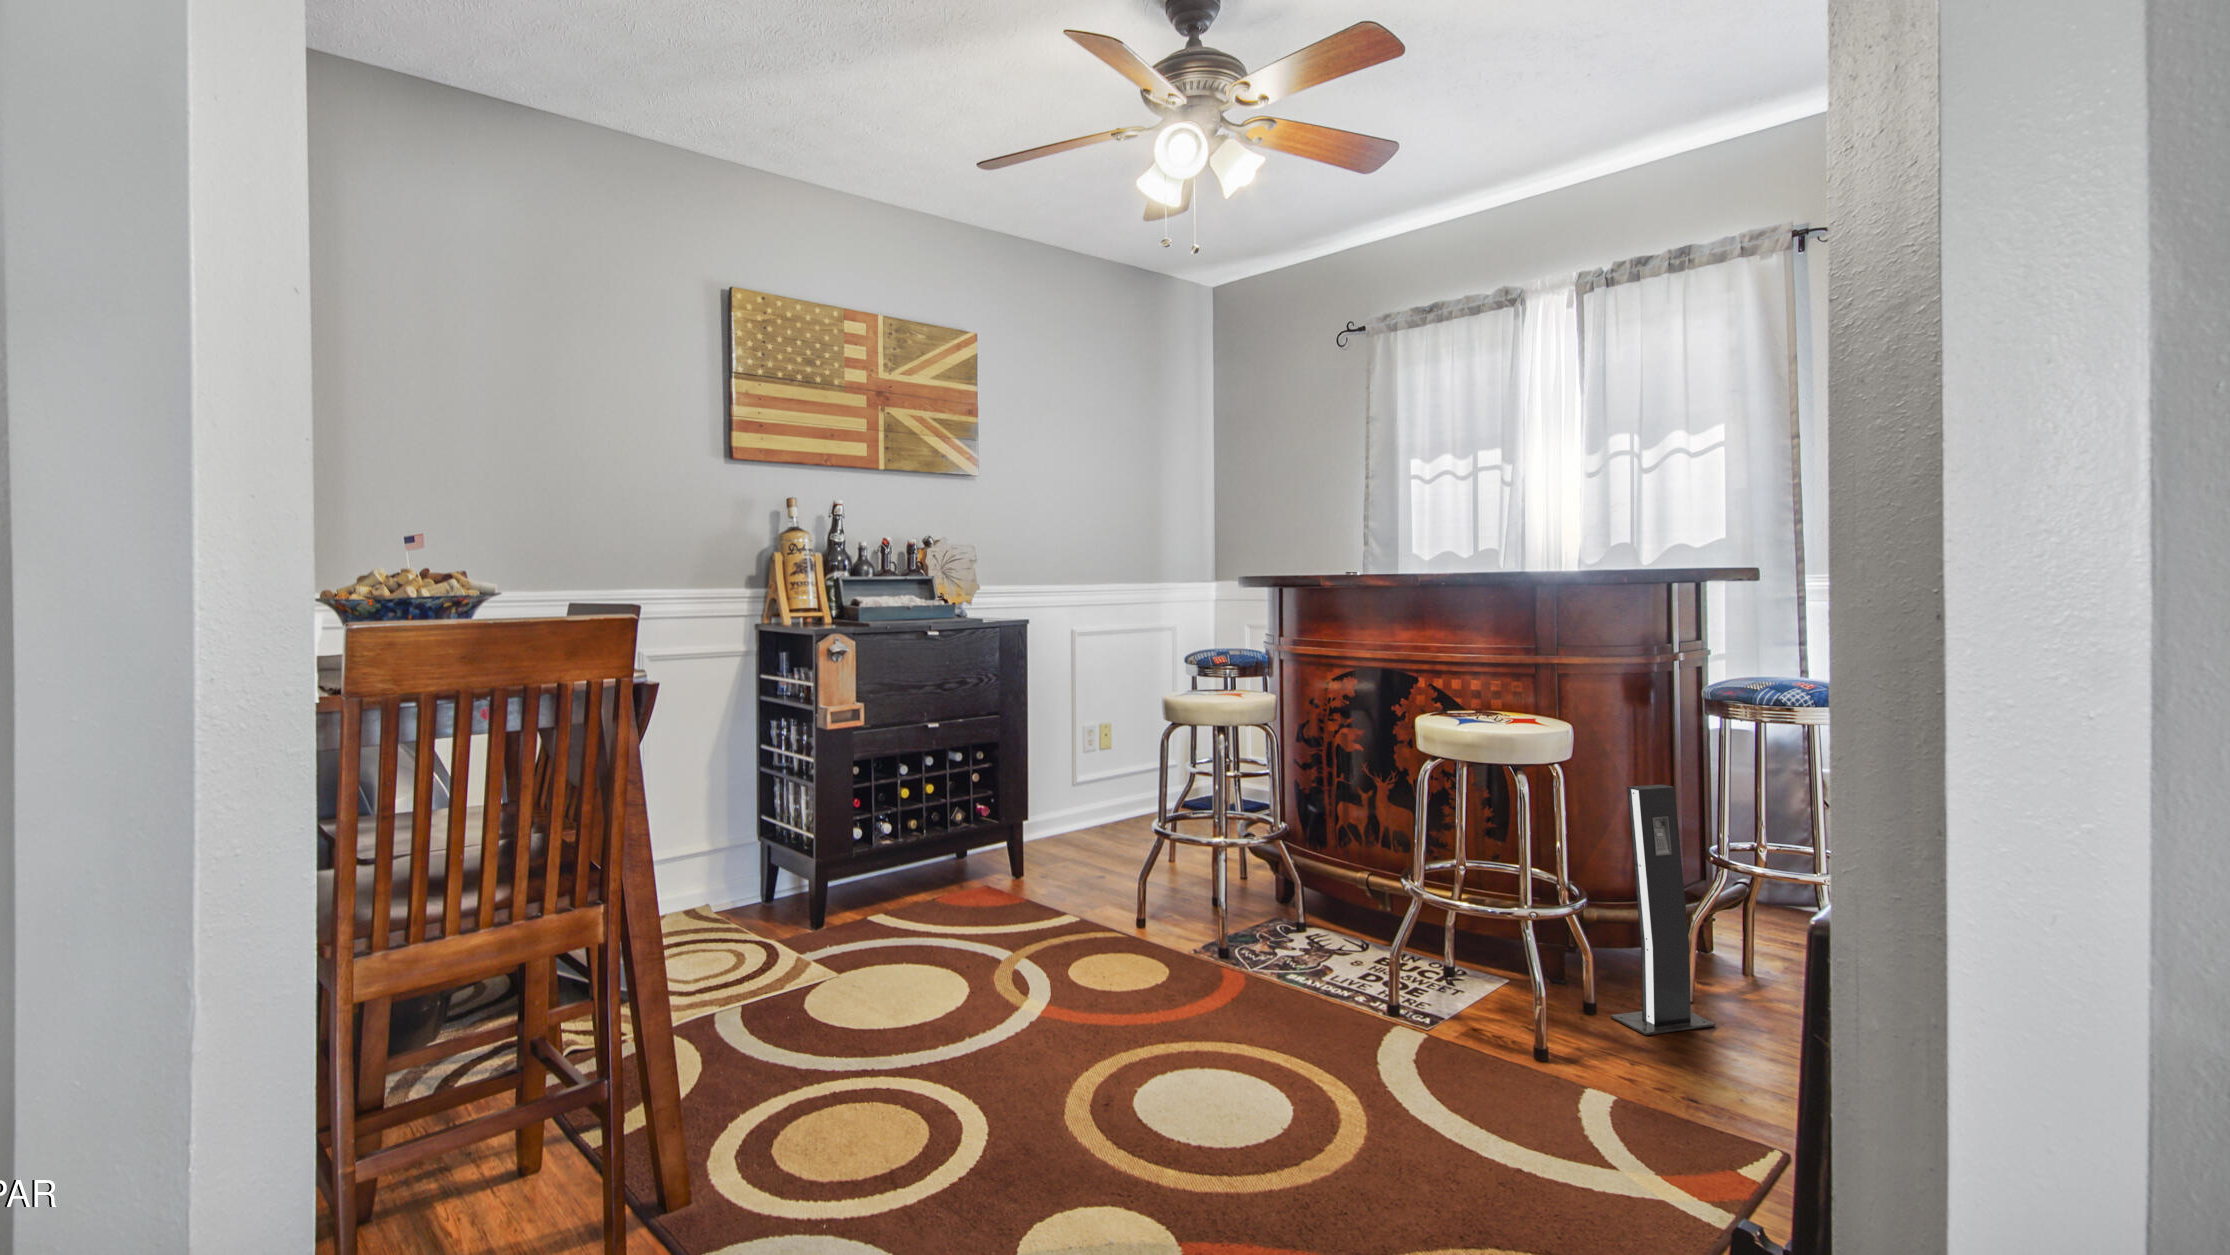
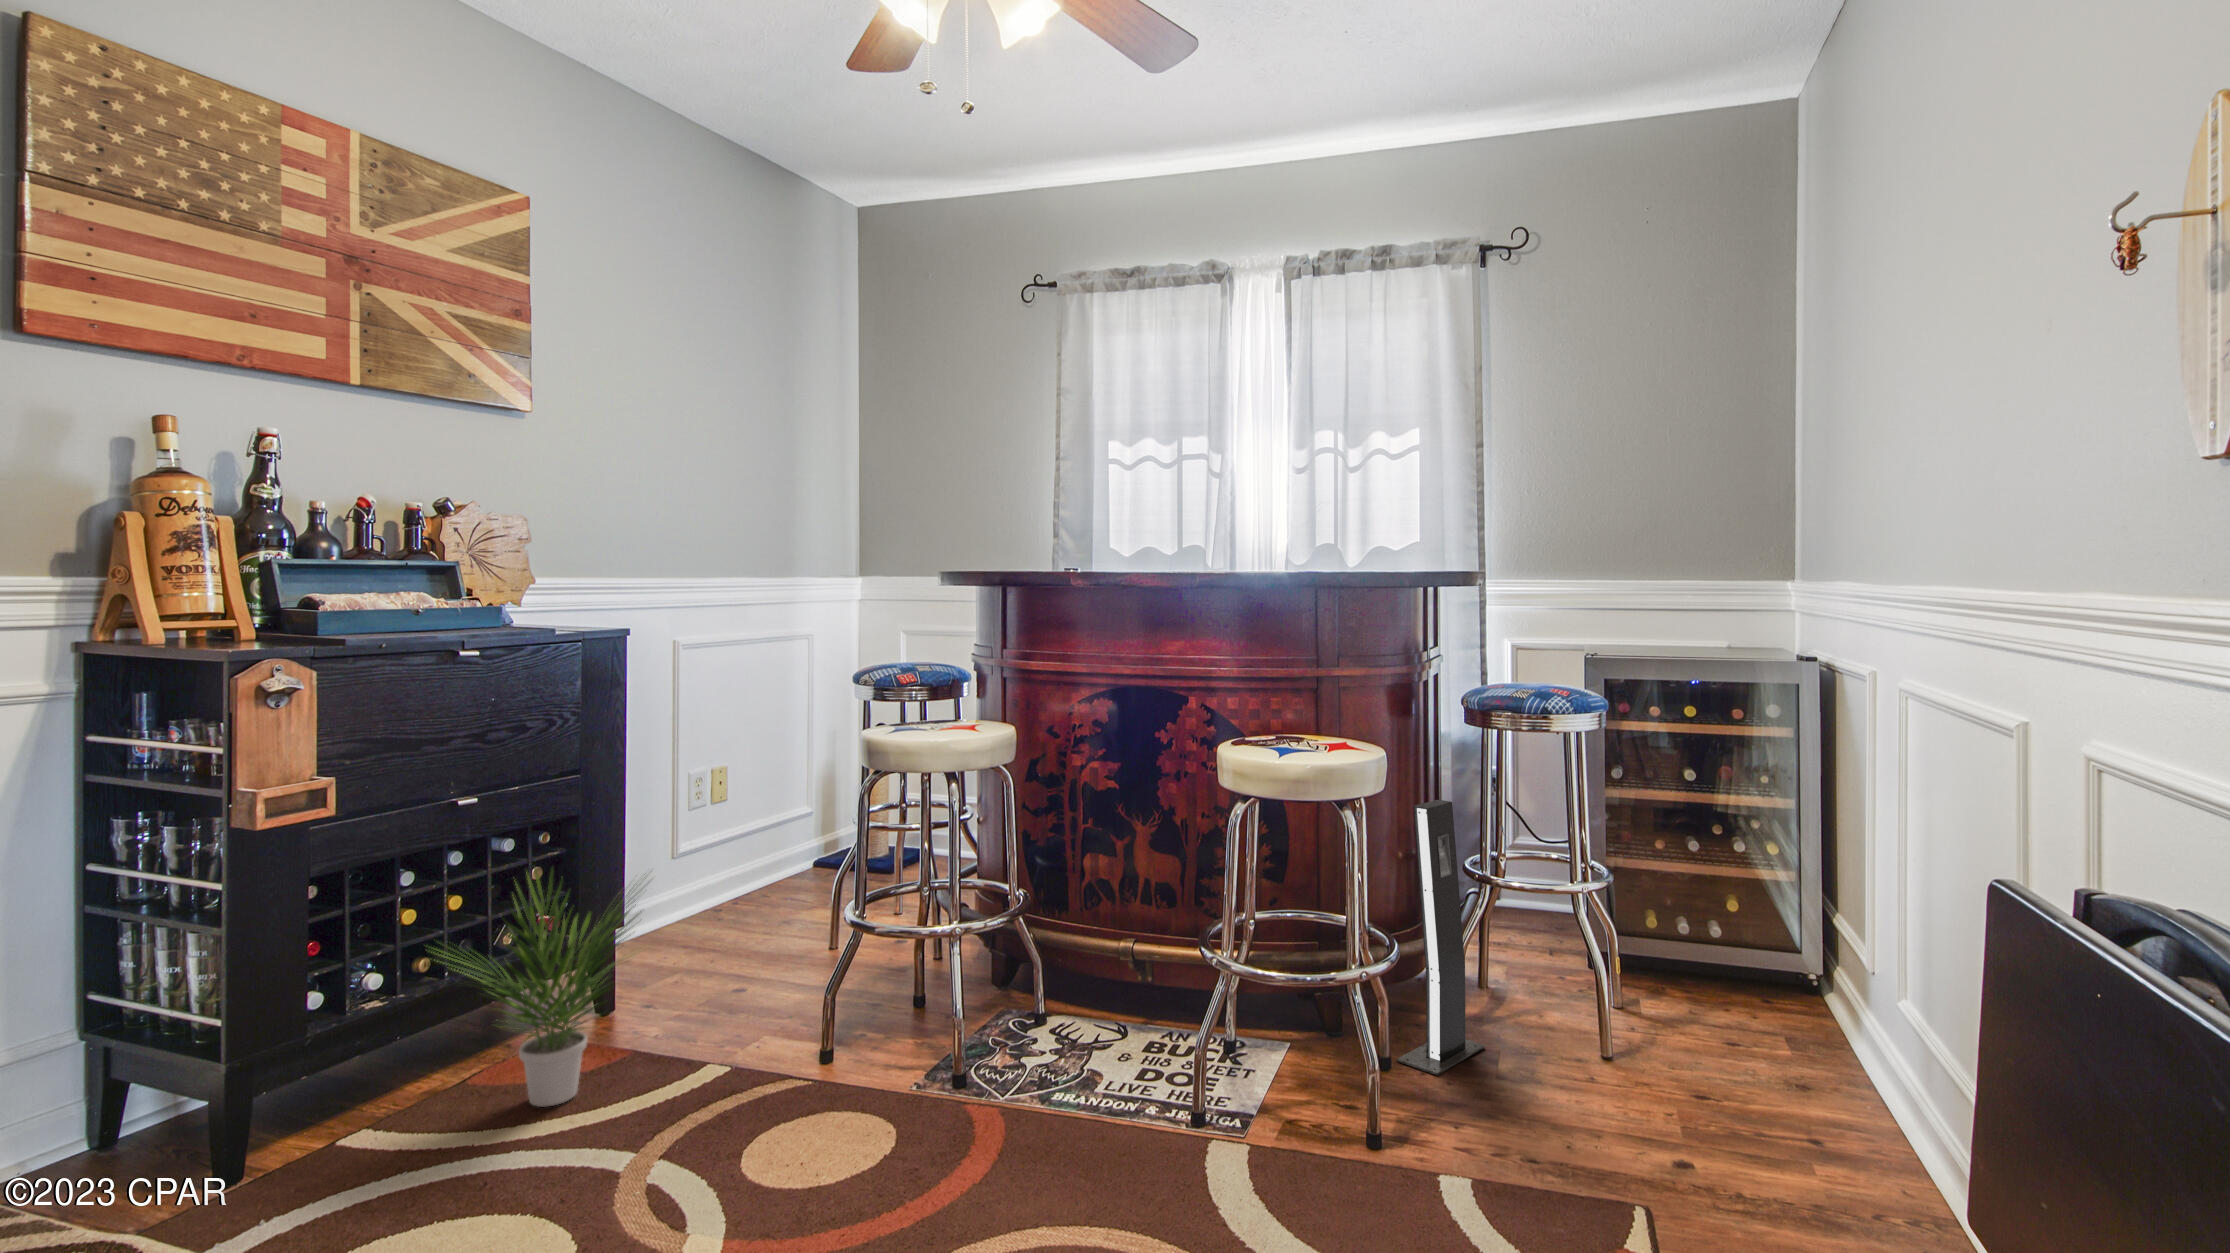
potted plant: none [909,769,1033,920] -> present [444,868,646,1107]

